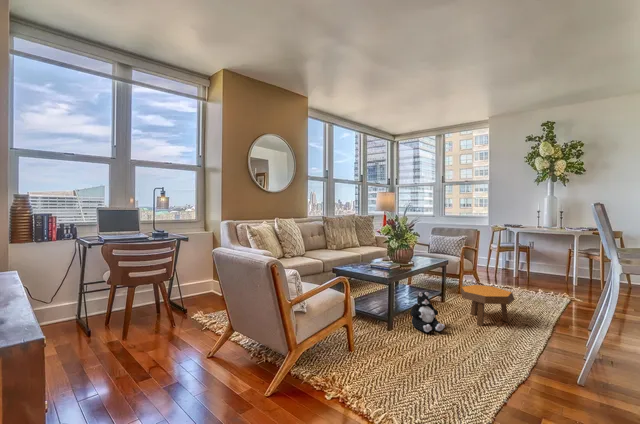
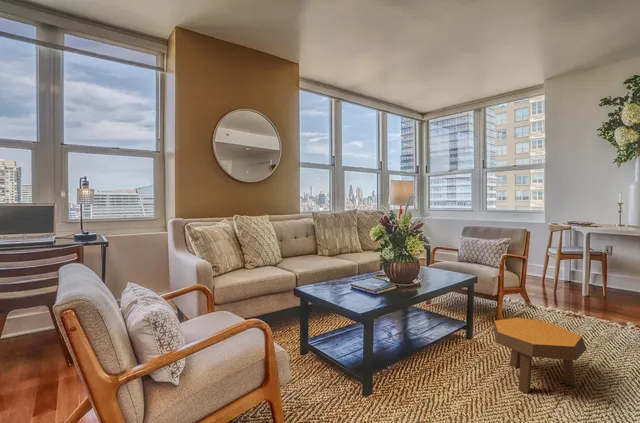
plush toy: present [411,292,445,332] -> none [403,332,458,405]

